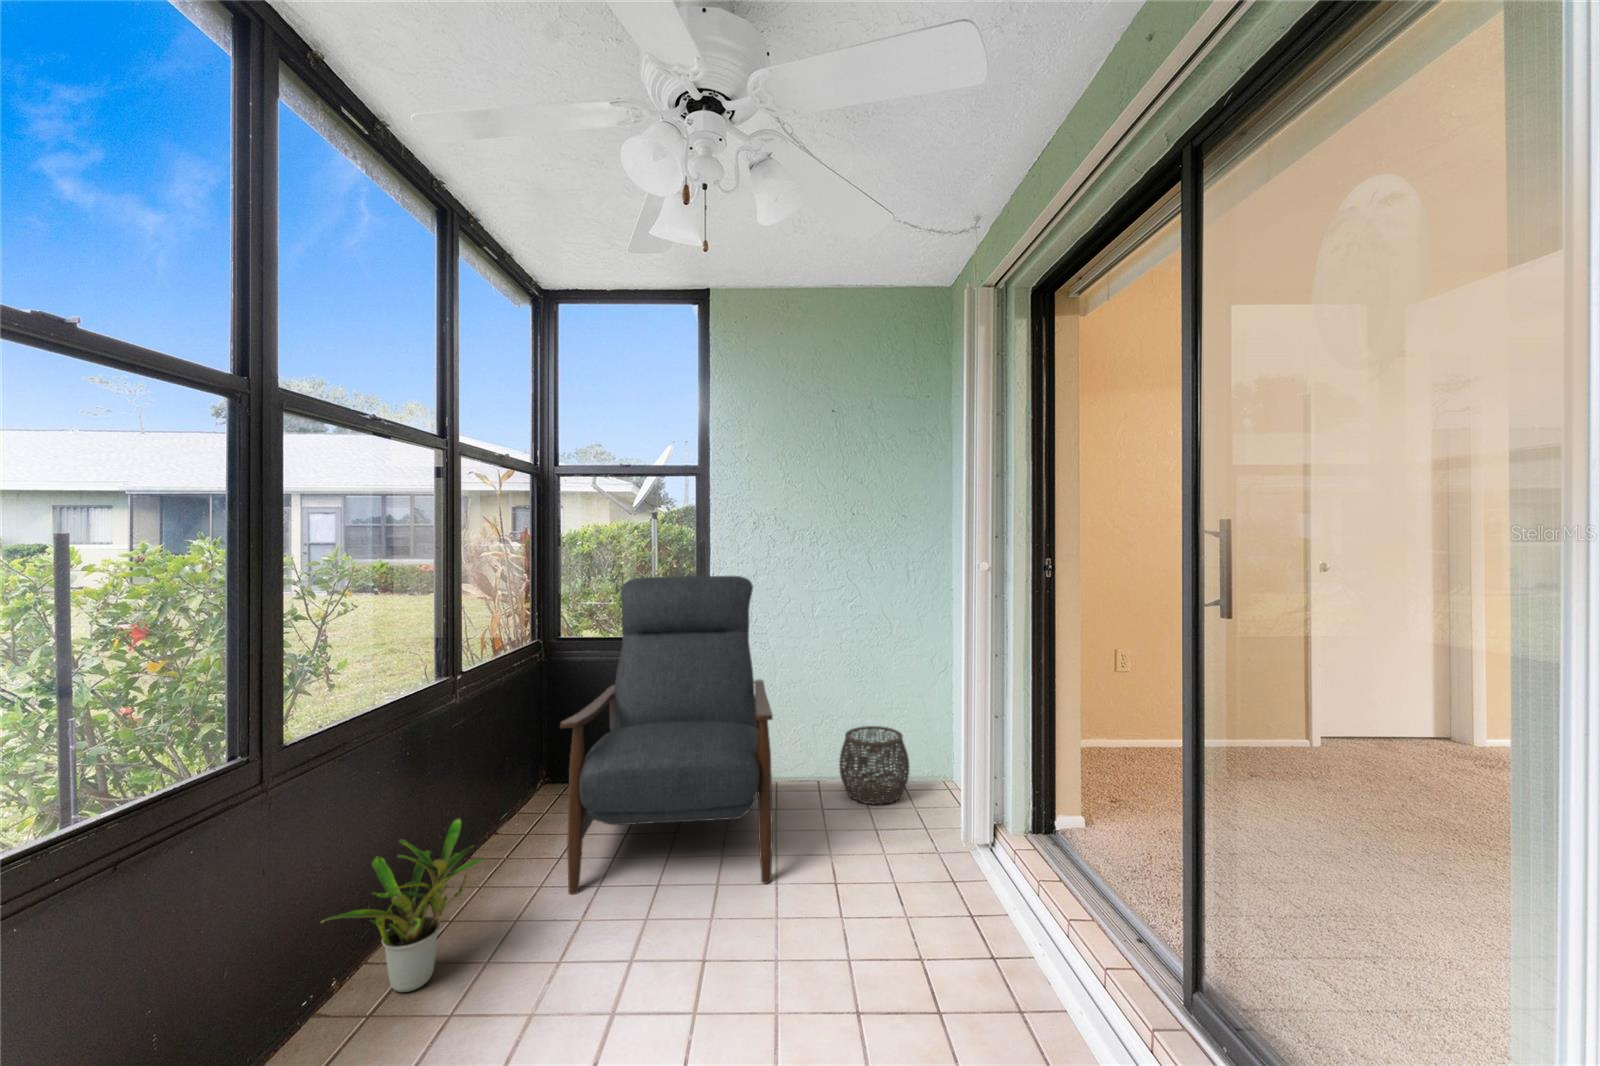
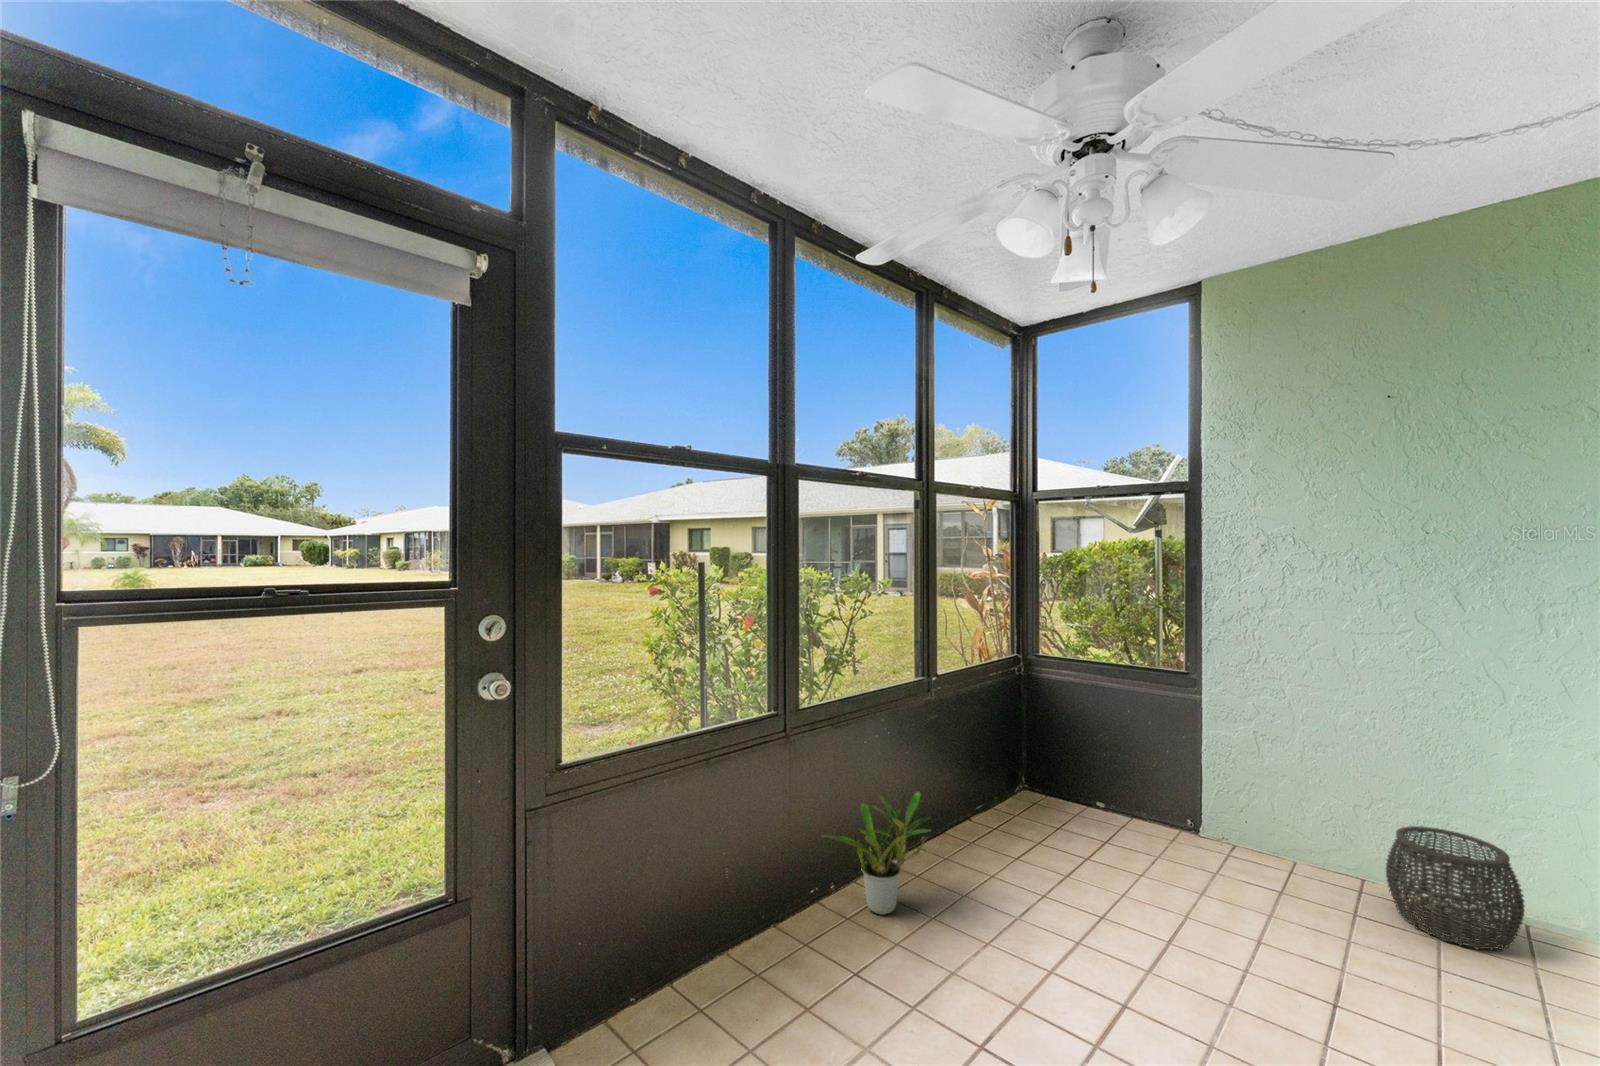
chair: present [560,576,773,895] -> none [1006,601,1269,971]

